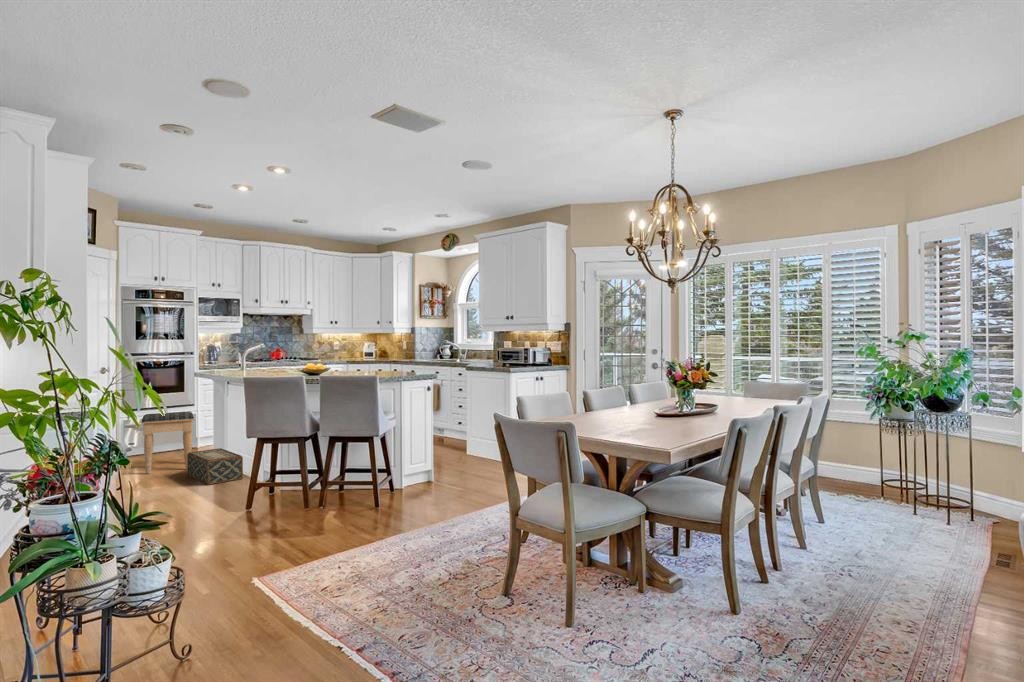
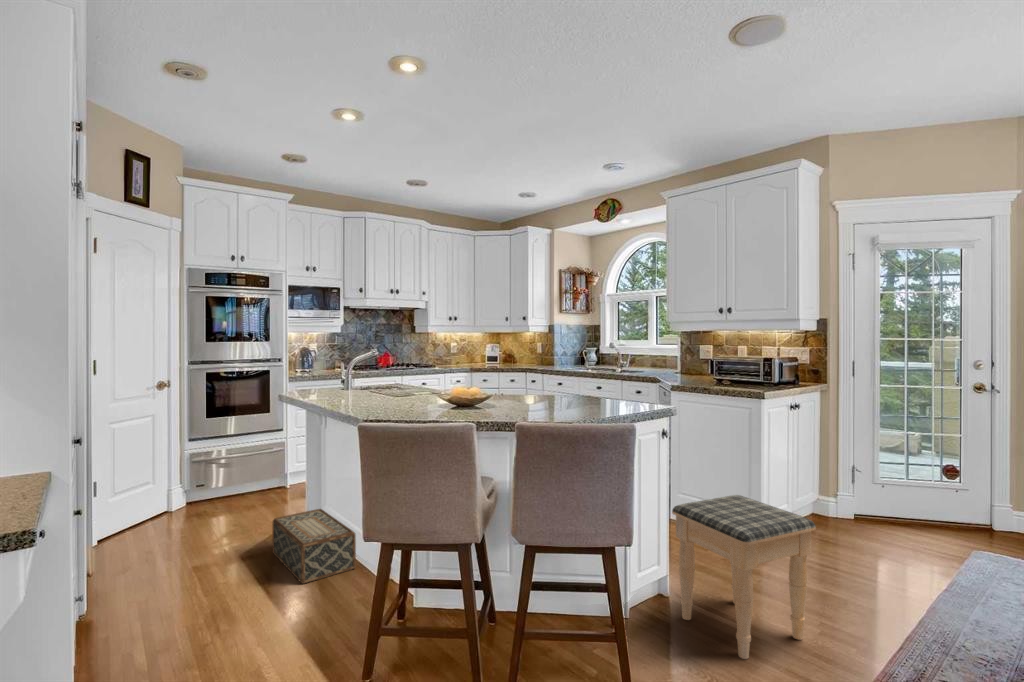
footstool: present [141,412,194,474] -> present [672,495,816,659]

